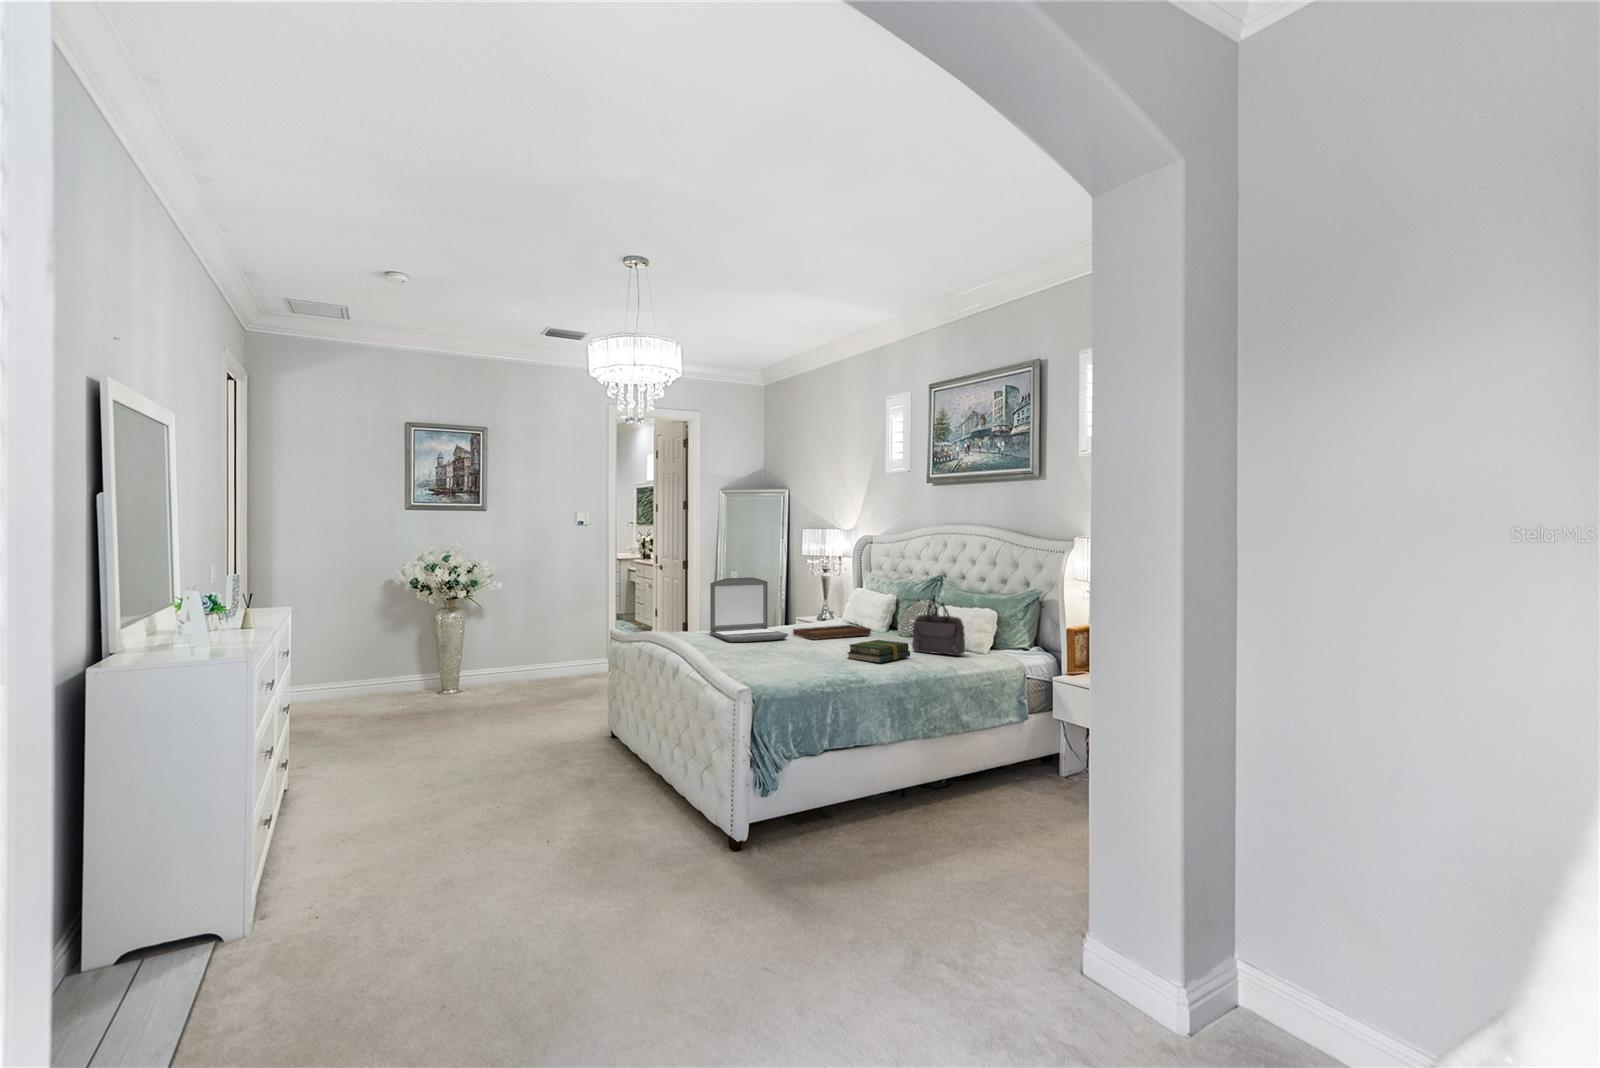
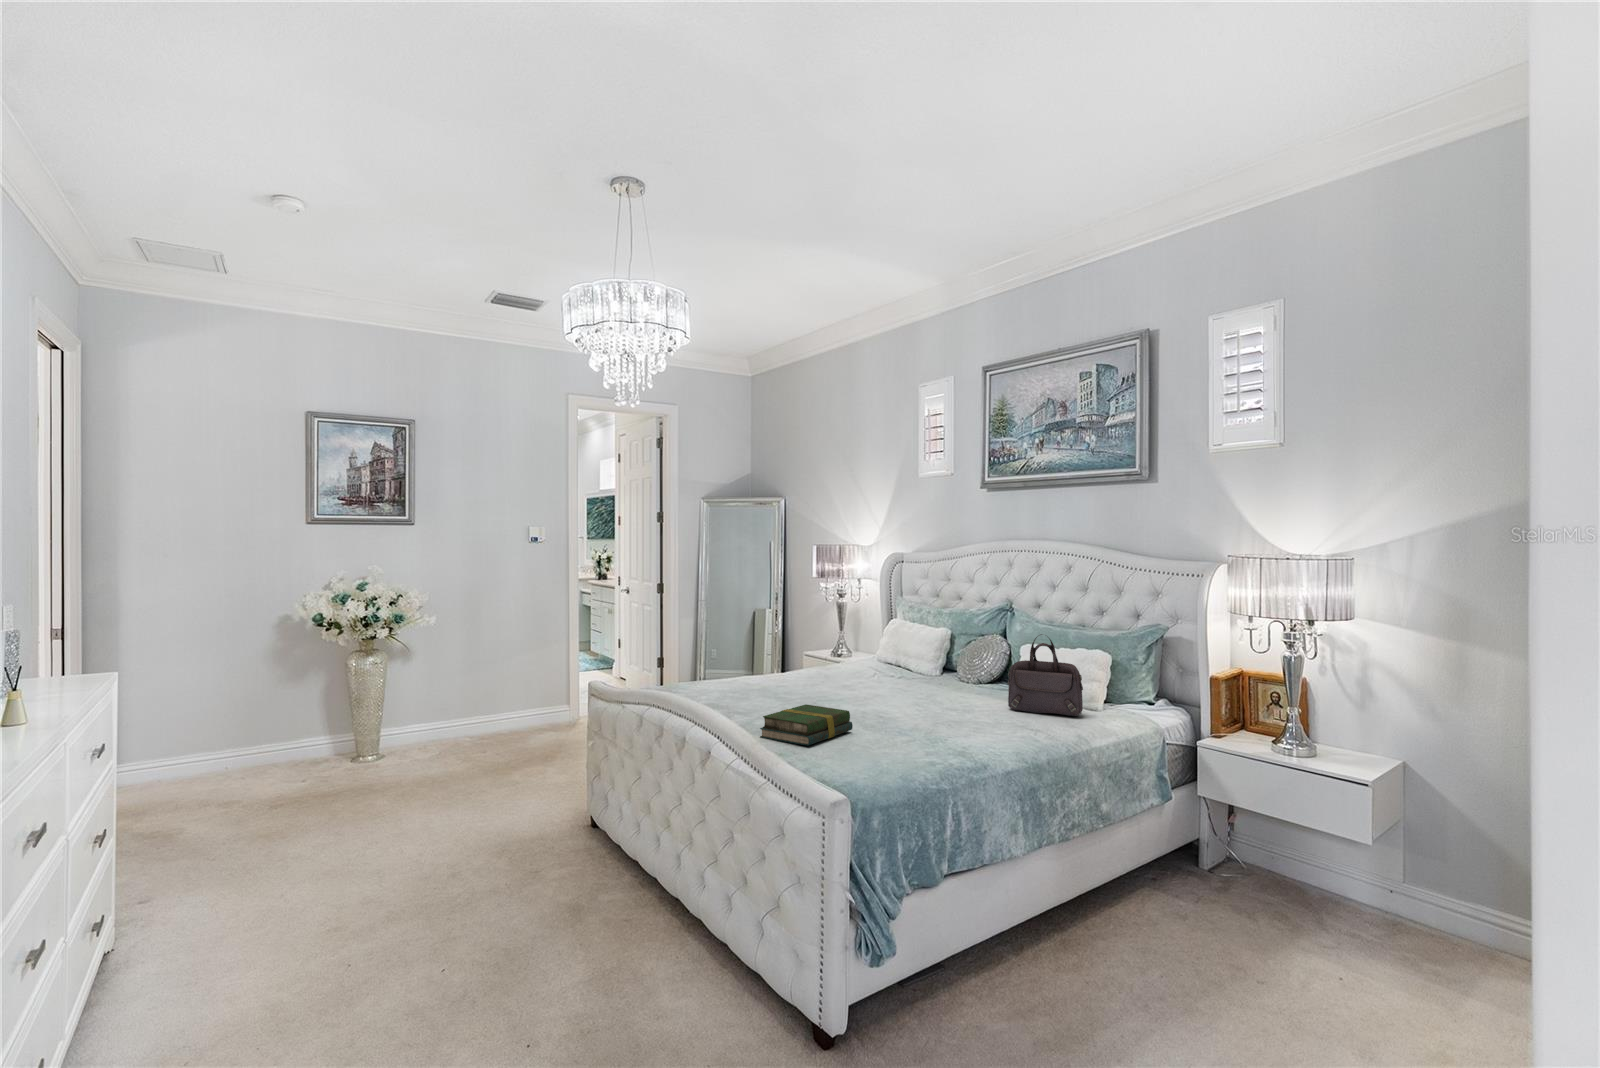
laptop: present [710,577,788,642] -> none [727,611,835,701]
tray: present [793,611,871,640] -> none [834,652,934,694]
book: present [847,640,910,663] -> present [760,704,853,745]

